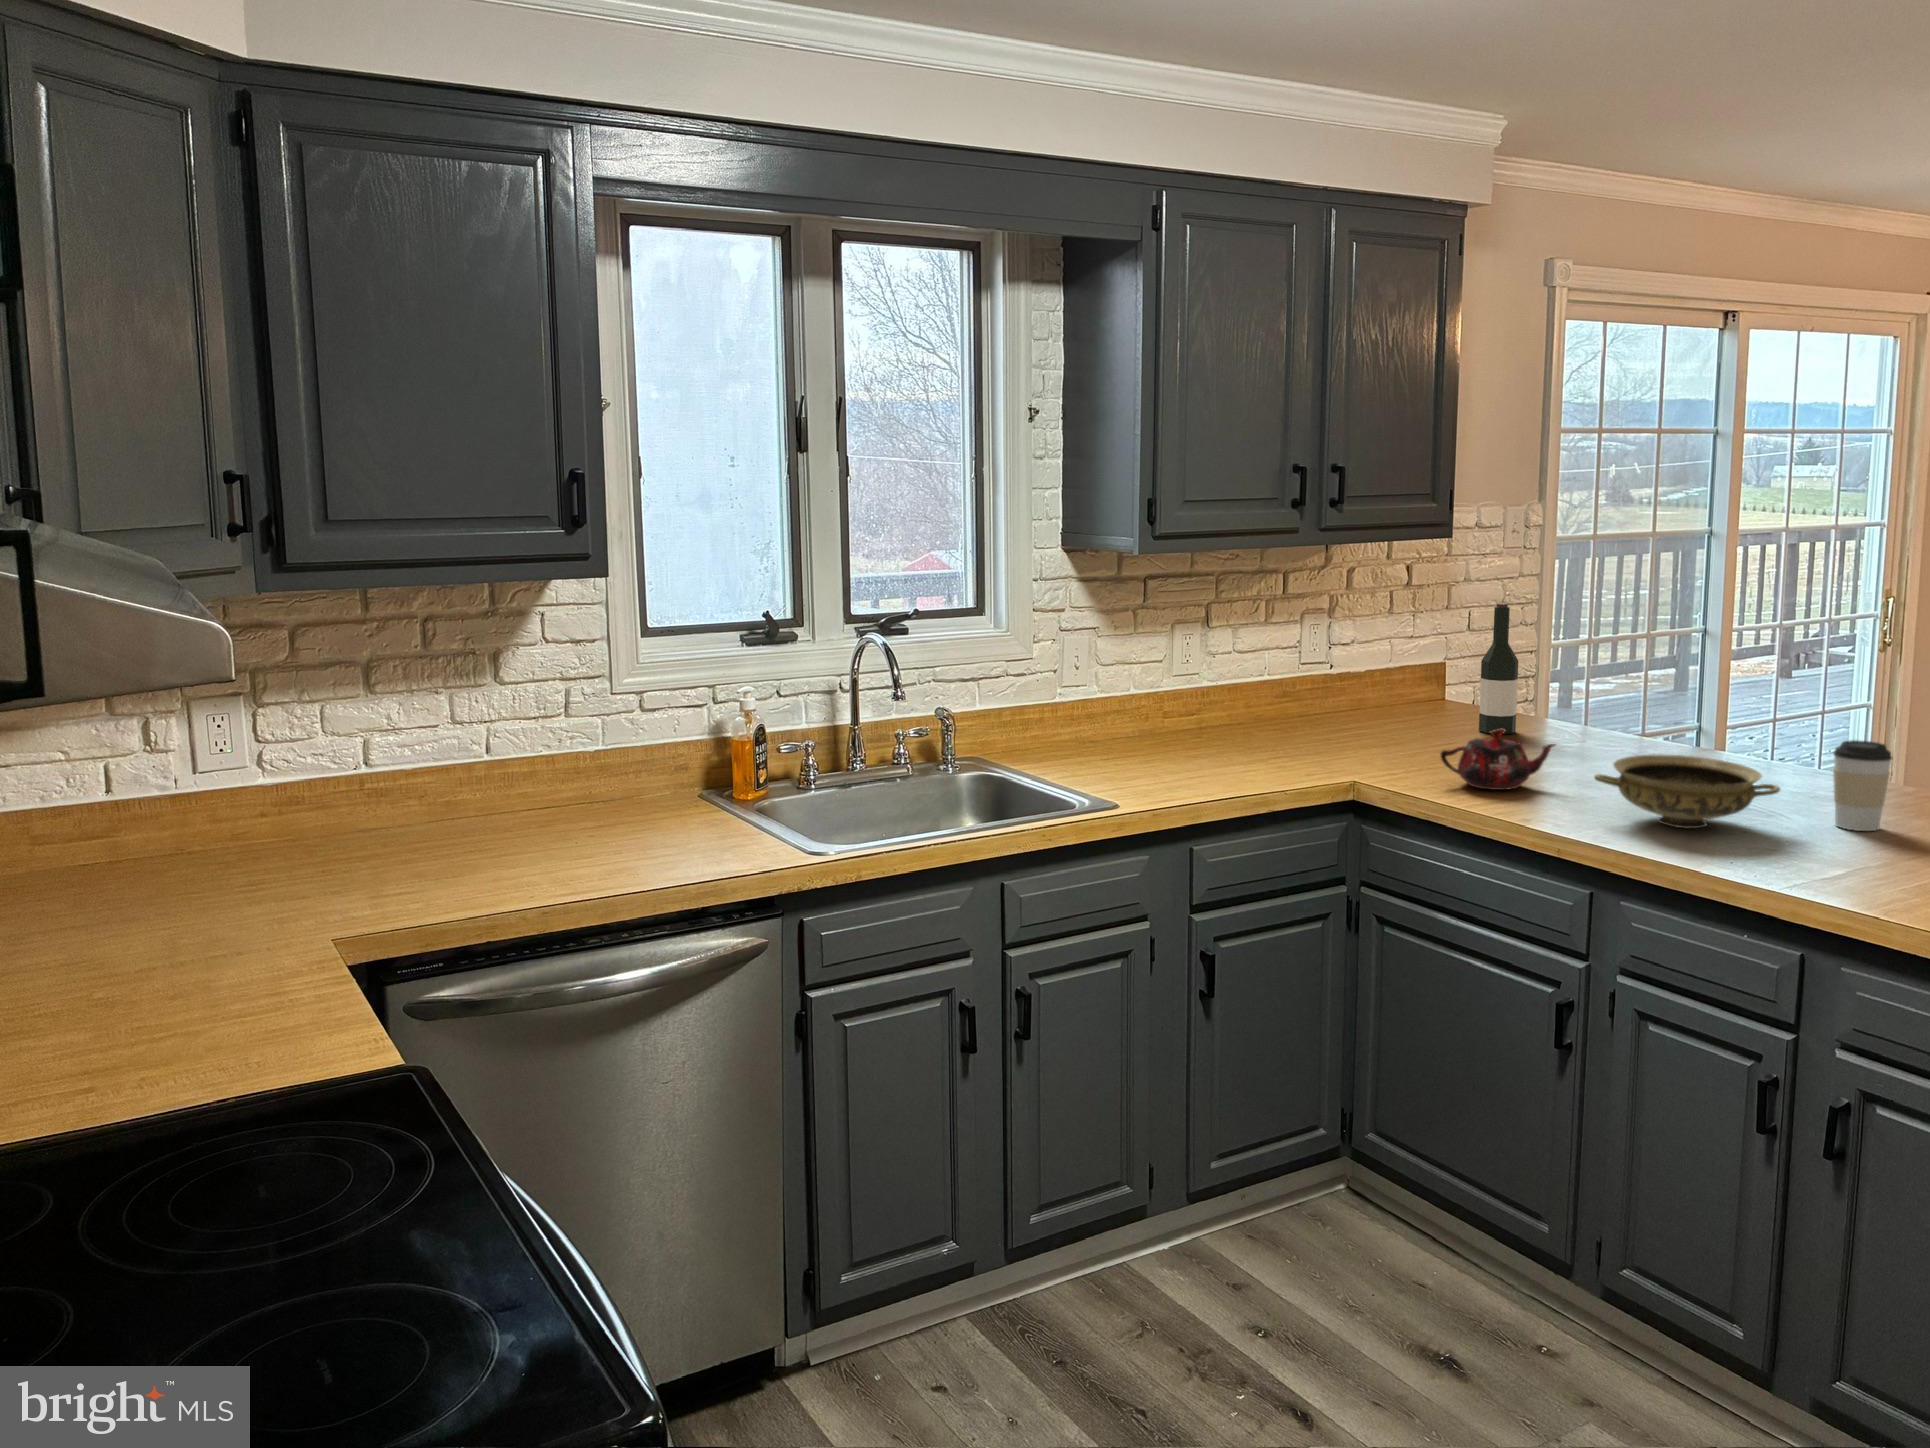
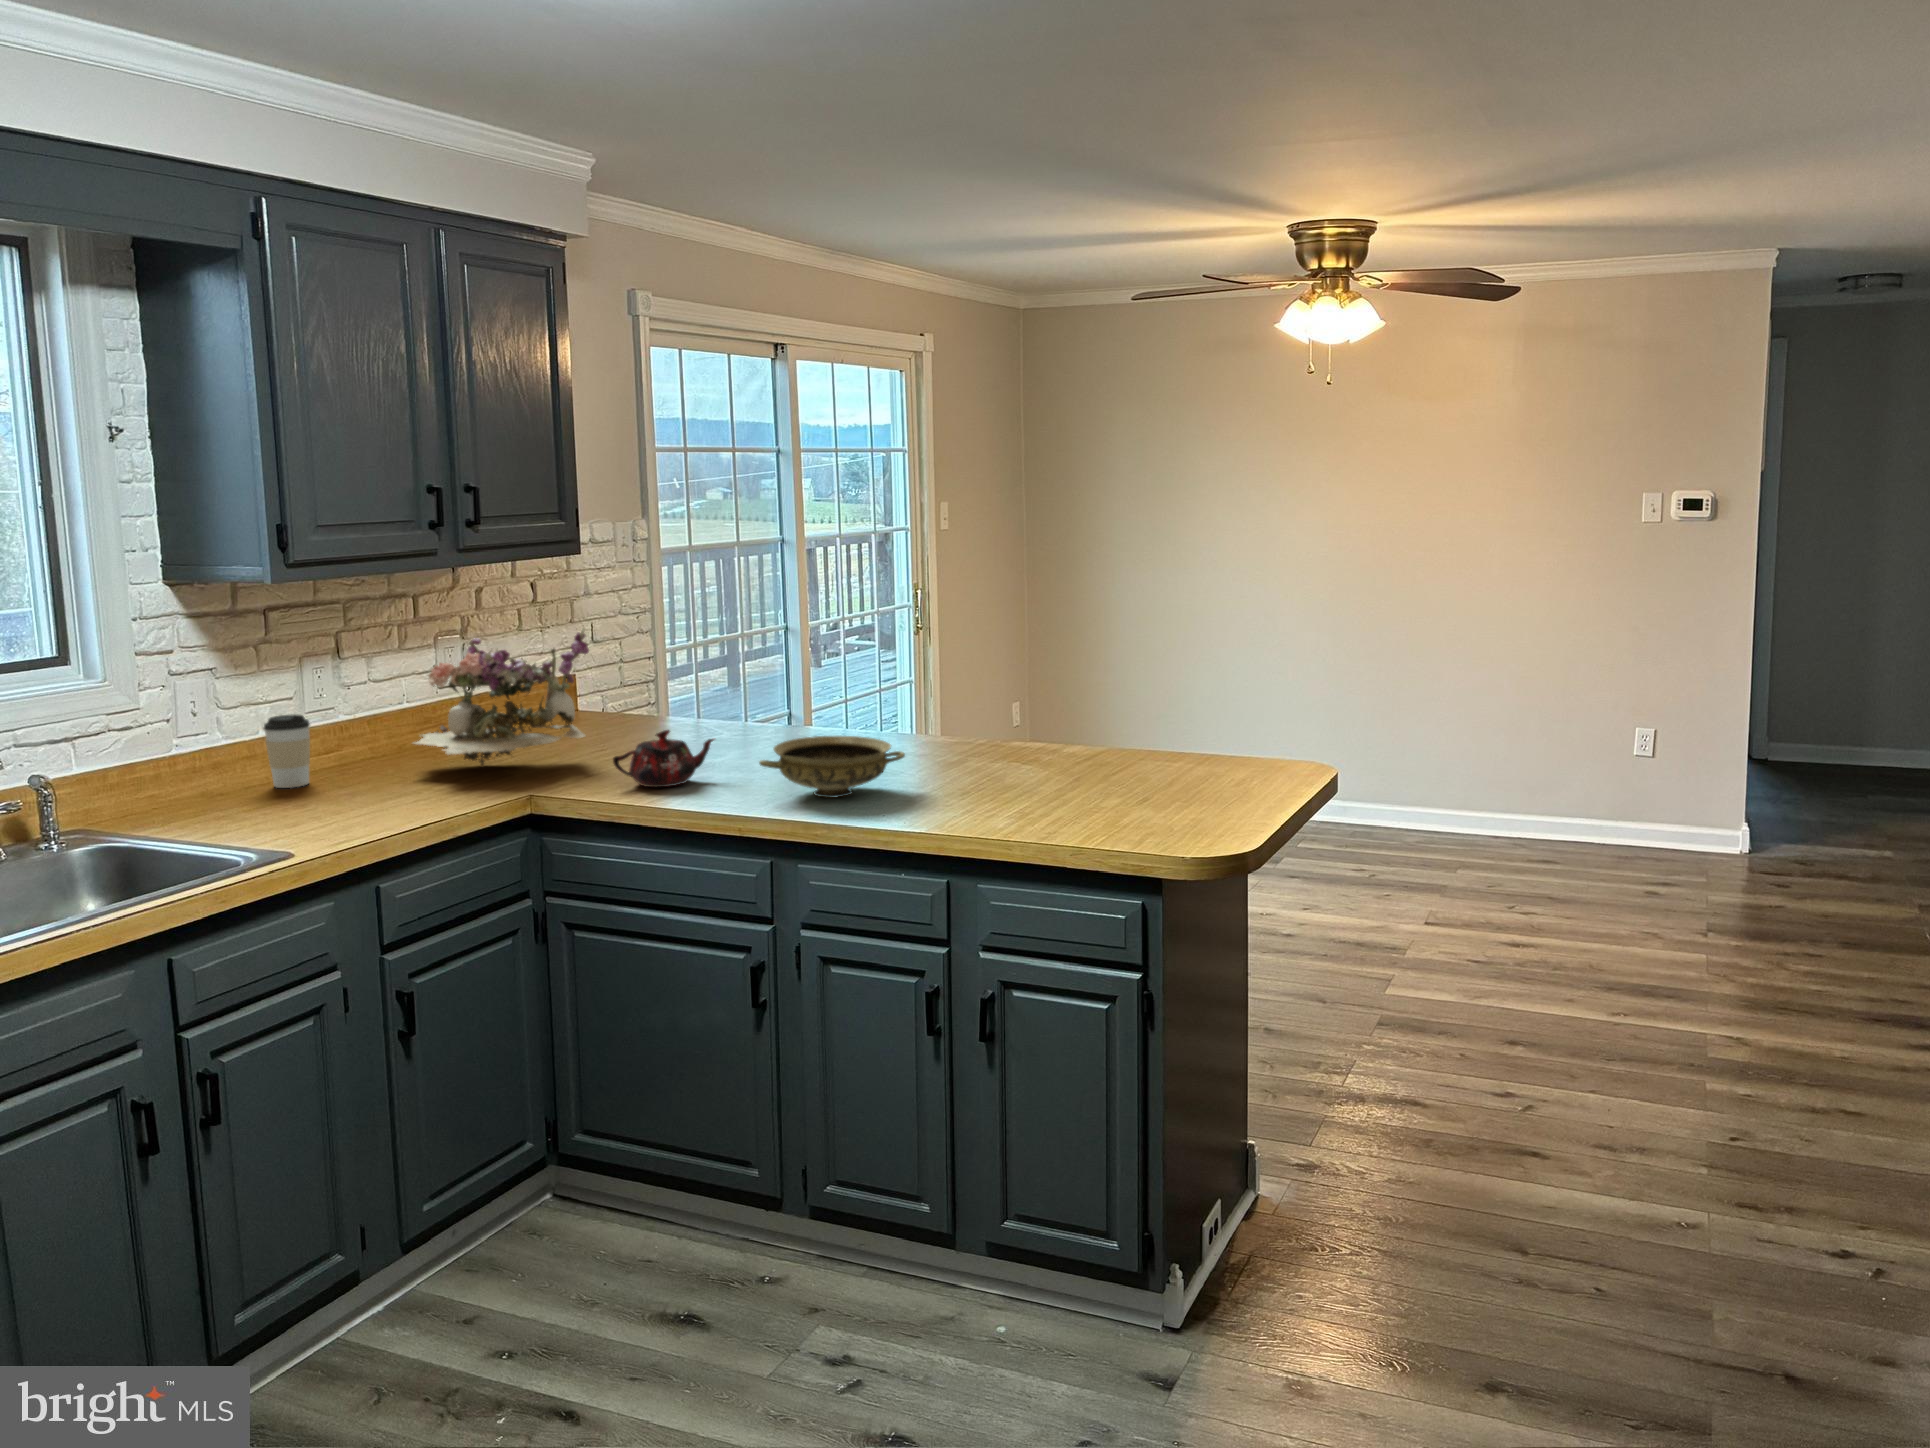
wine bottle: present [1479,603,1518,734] -> none [623,614,659,737]
flower arrangement: none [1257,614,1437,746] -> present [415,629,589,766]
coffee cup: present [1833,740,1892,831] -> present [264,714,310,788]

